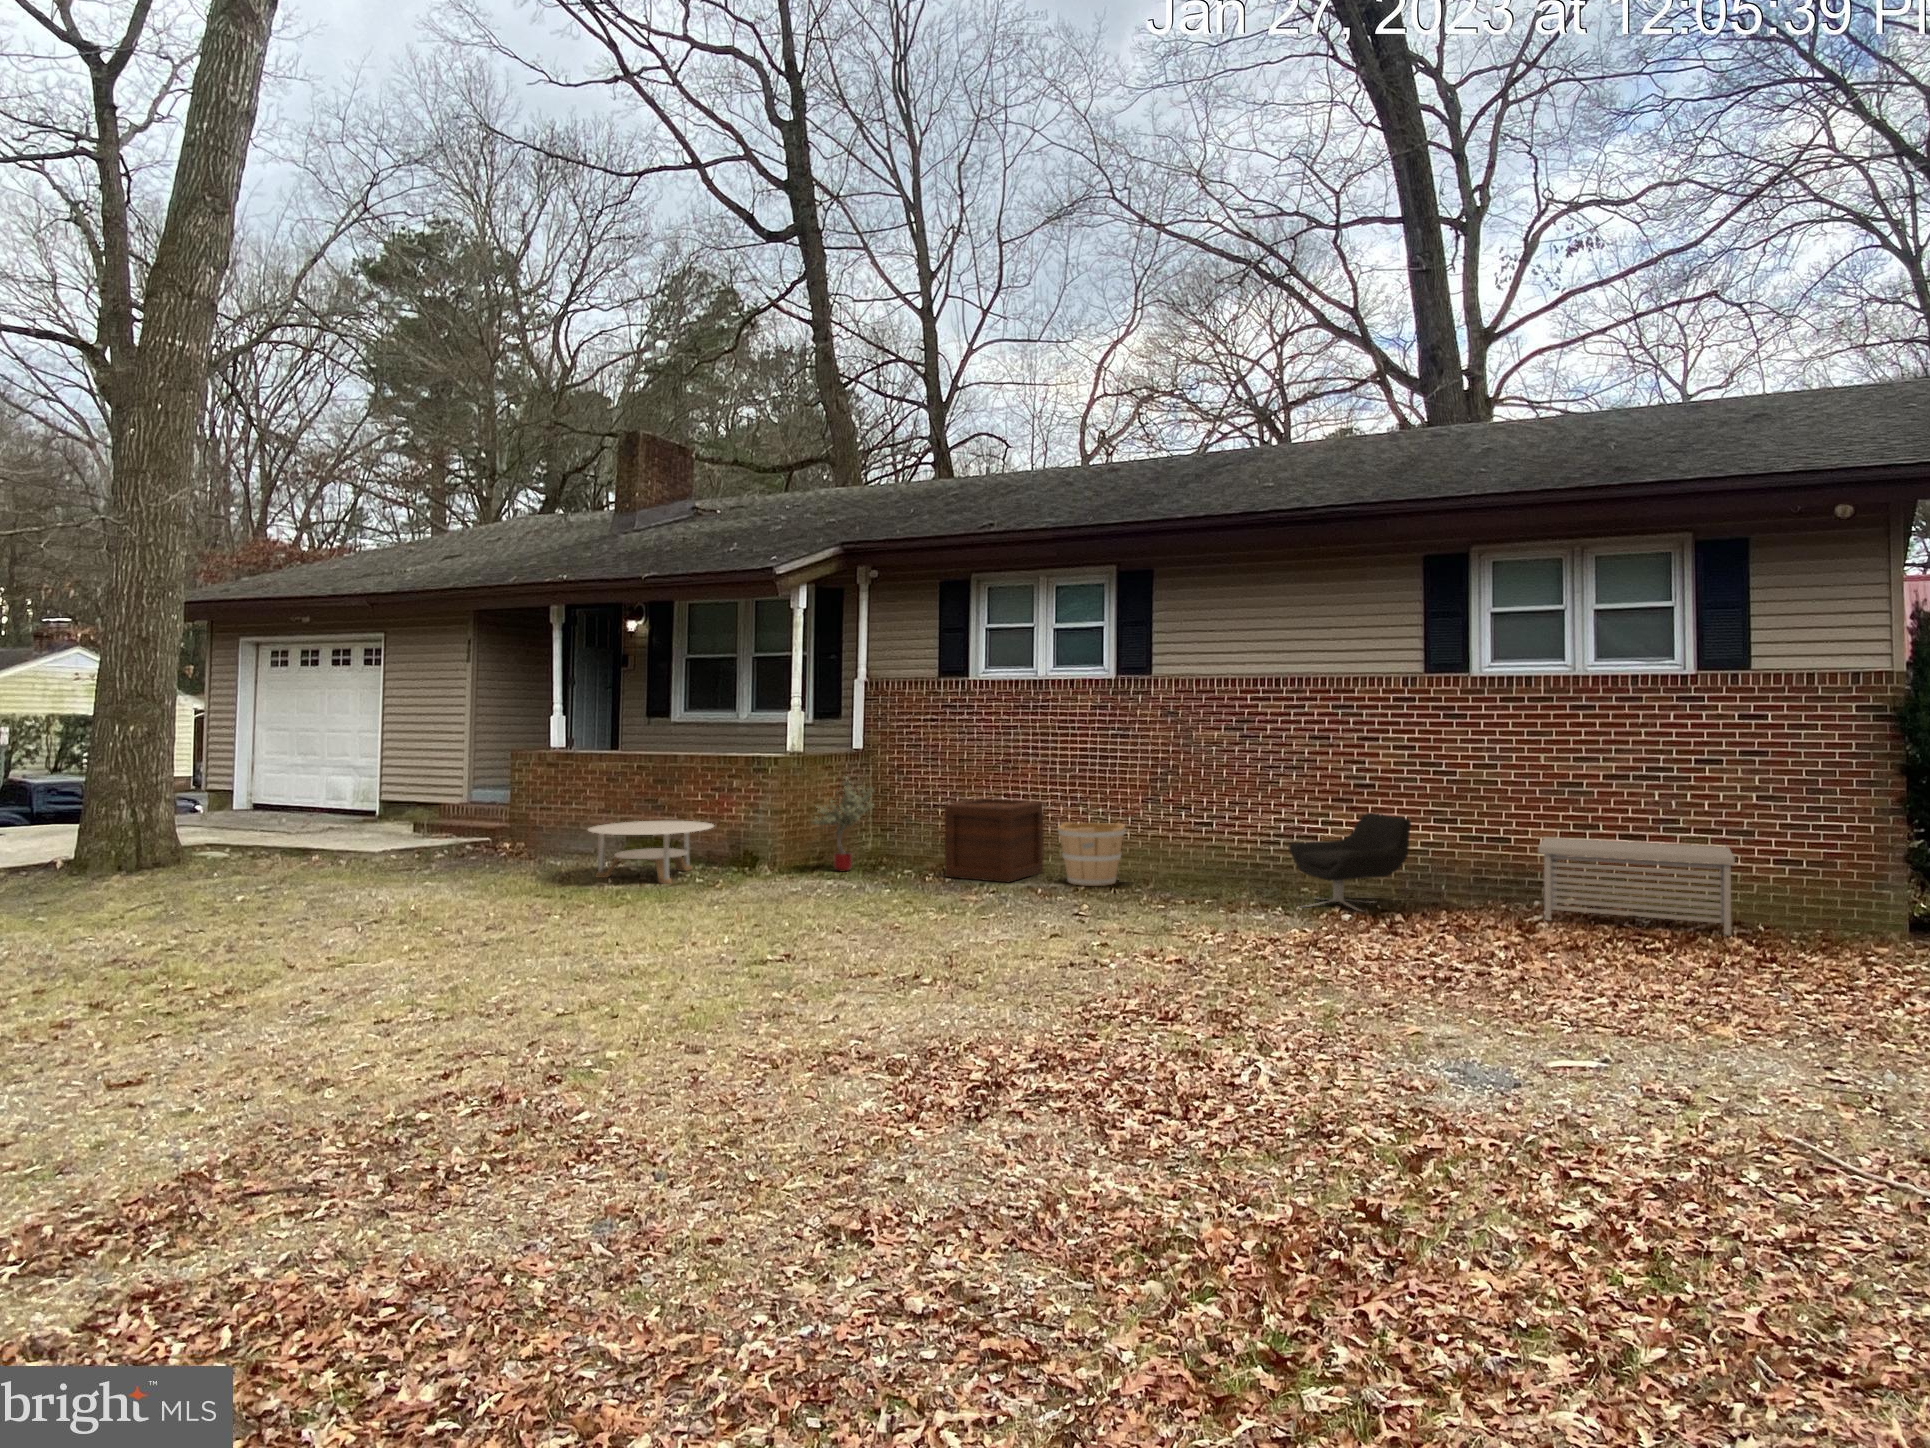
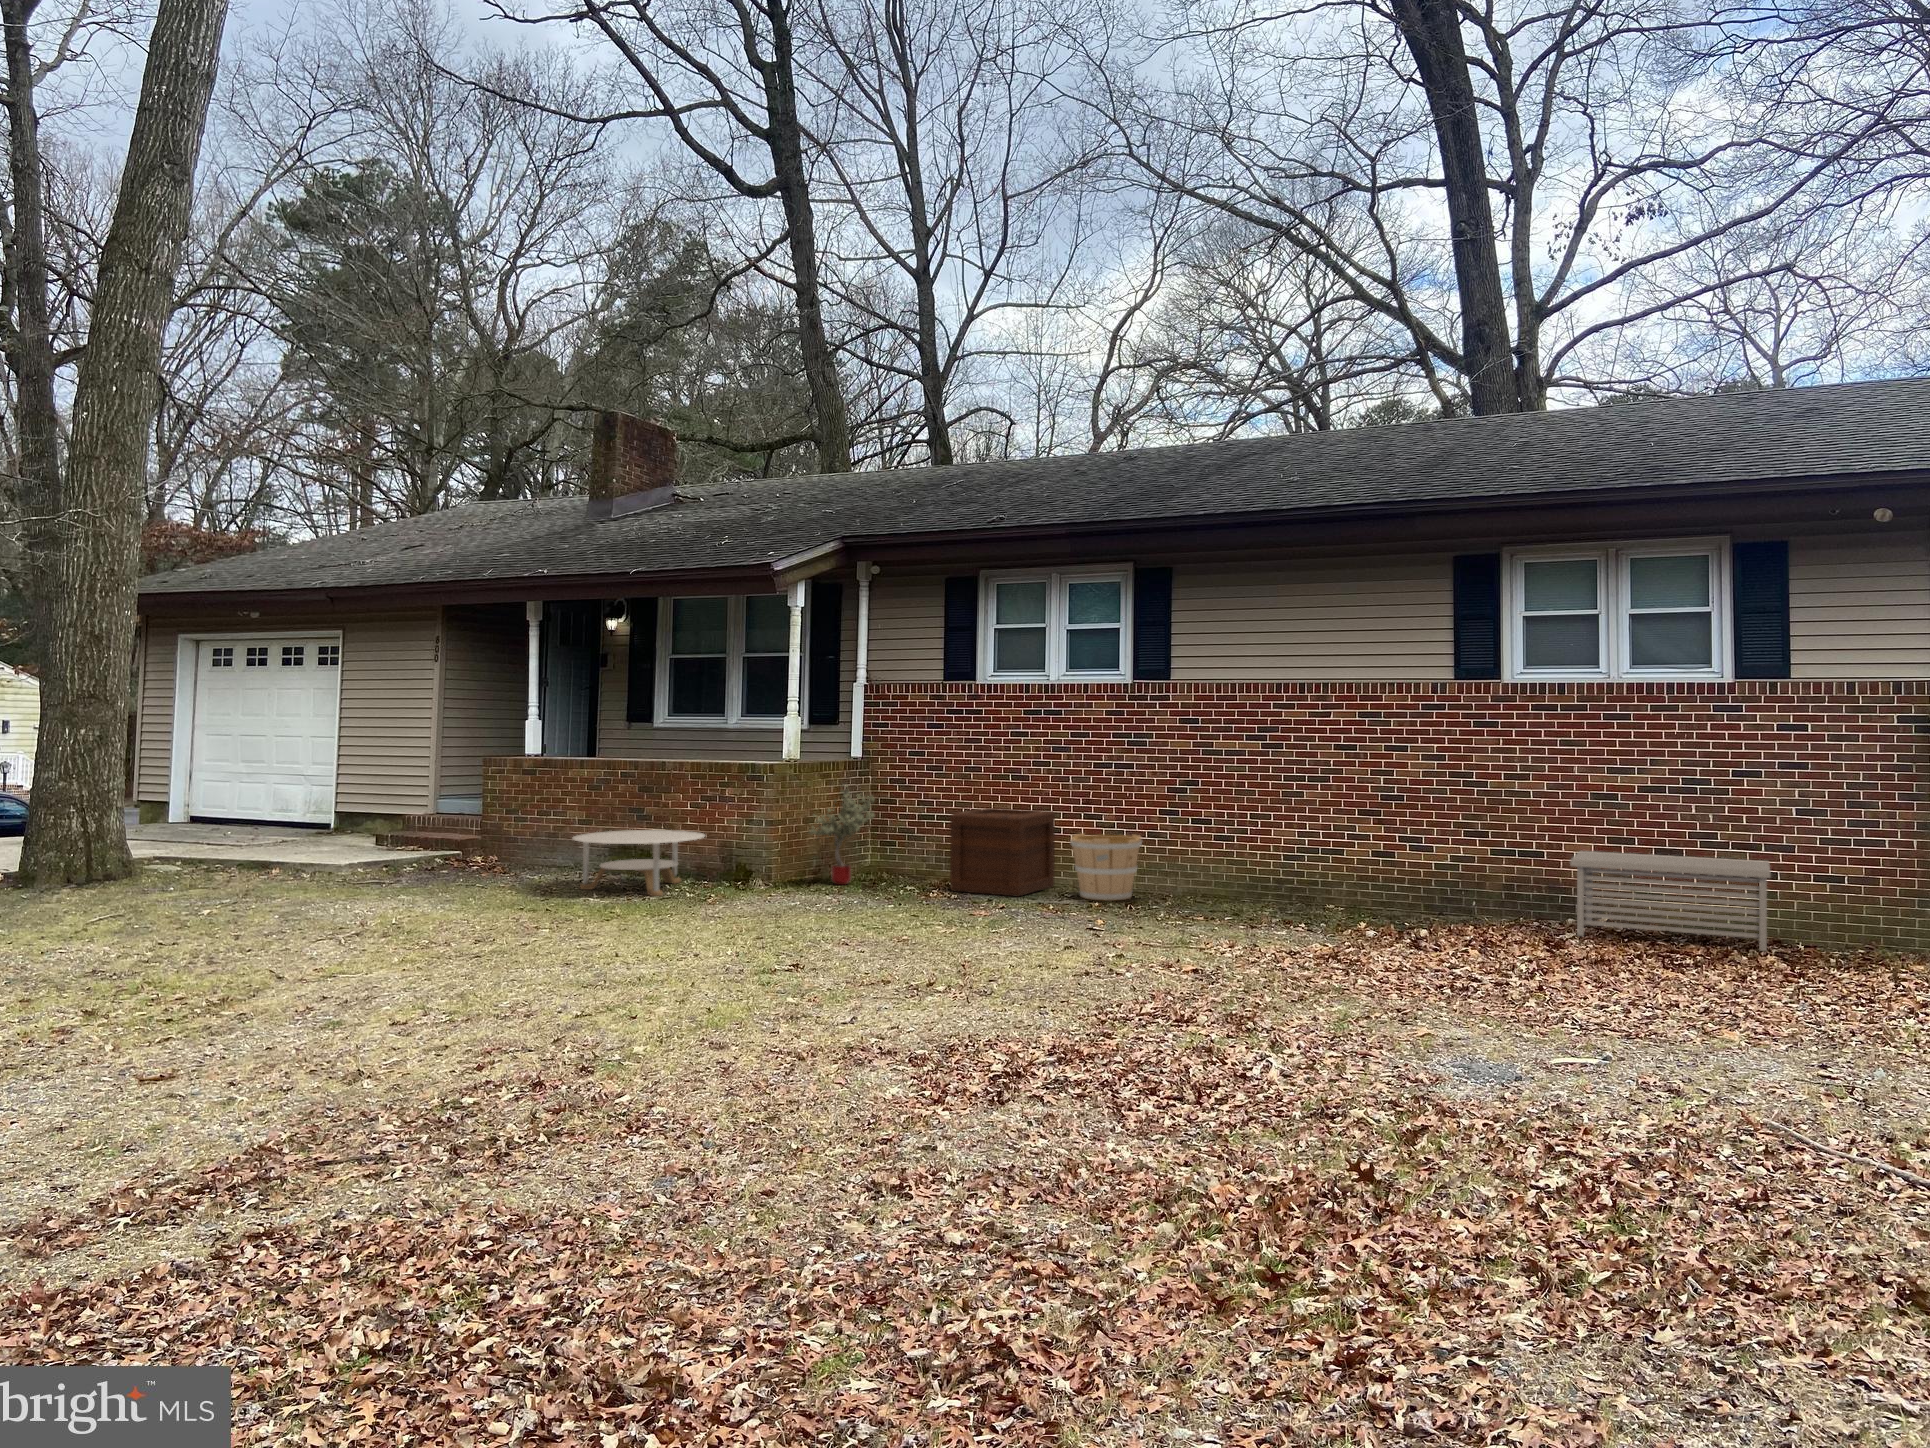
lounge chair: present [1289,813,1411,911] -> none [1313,824,1441,927]

